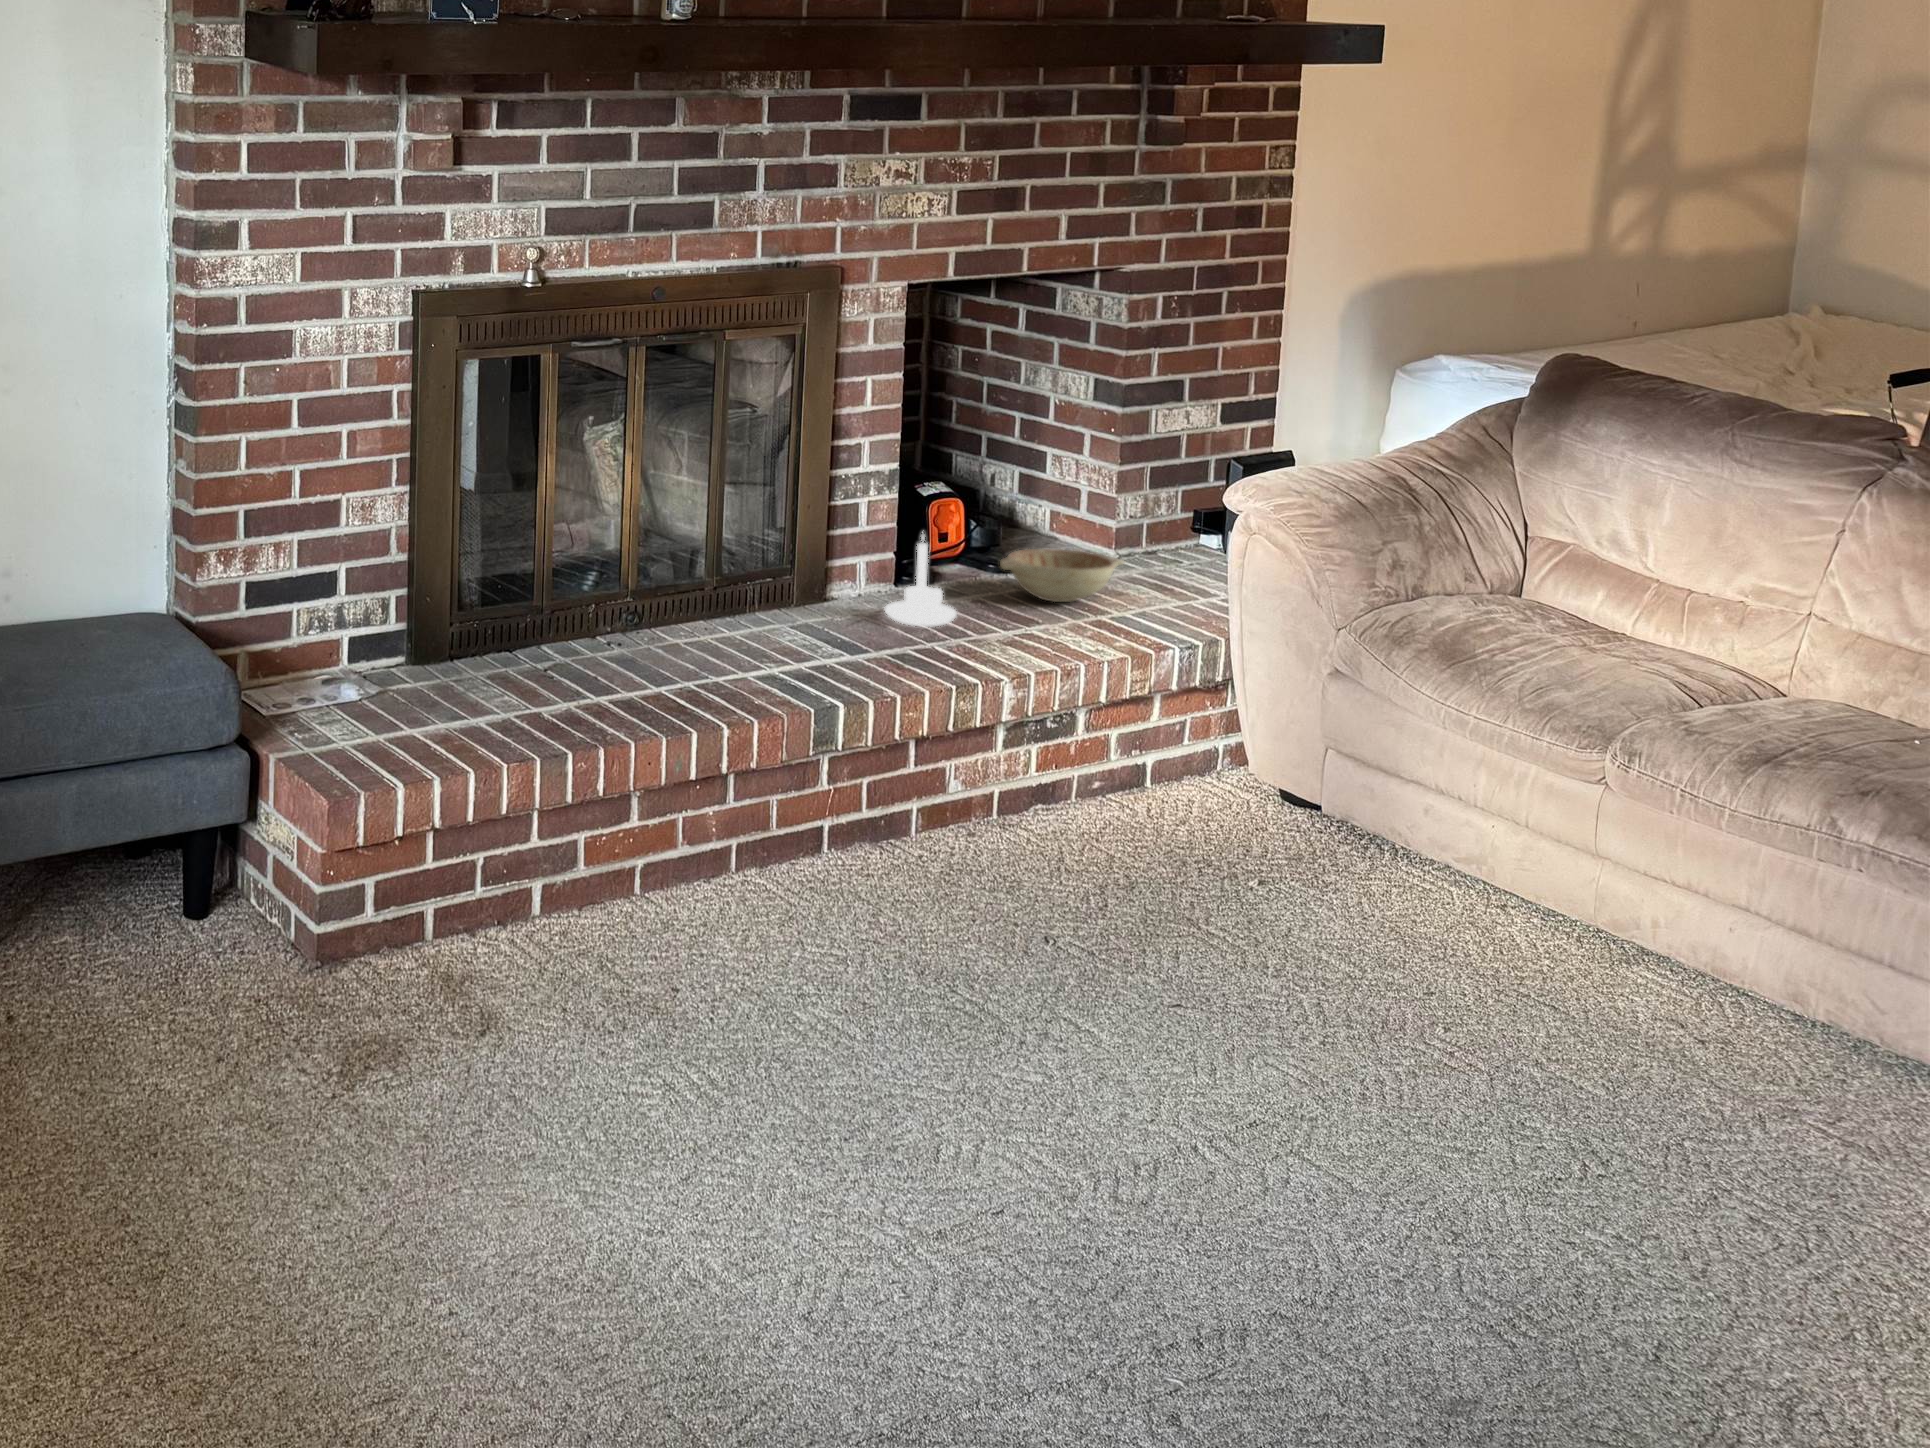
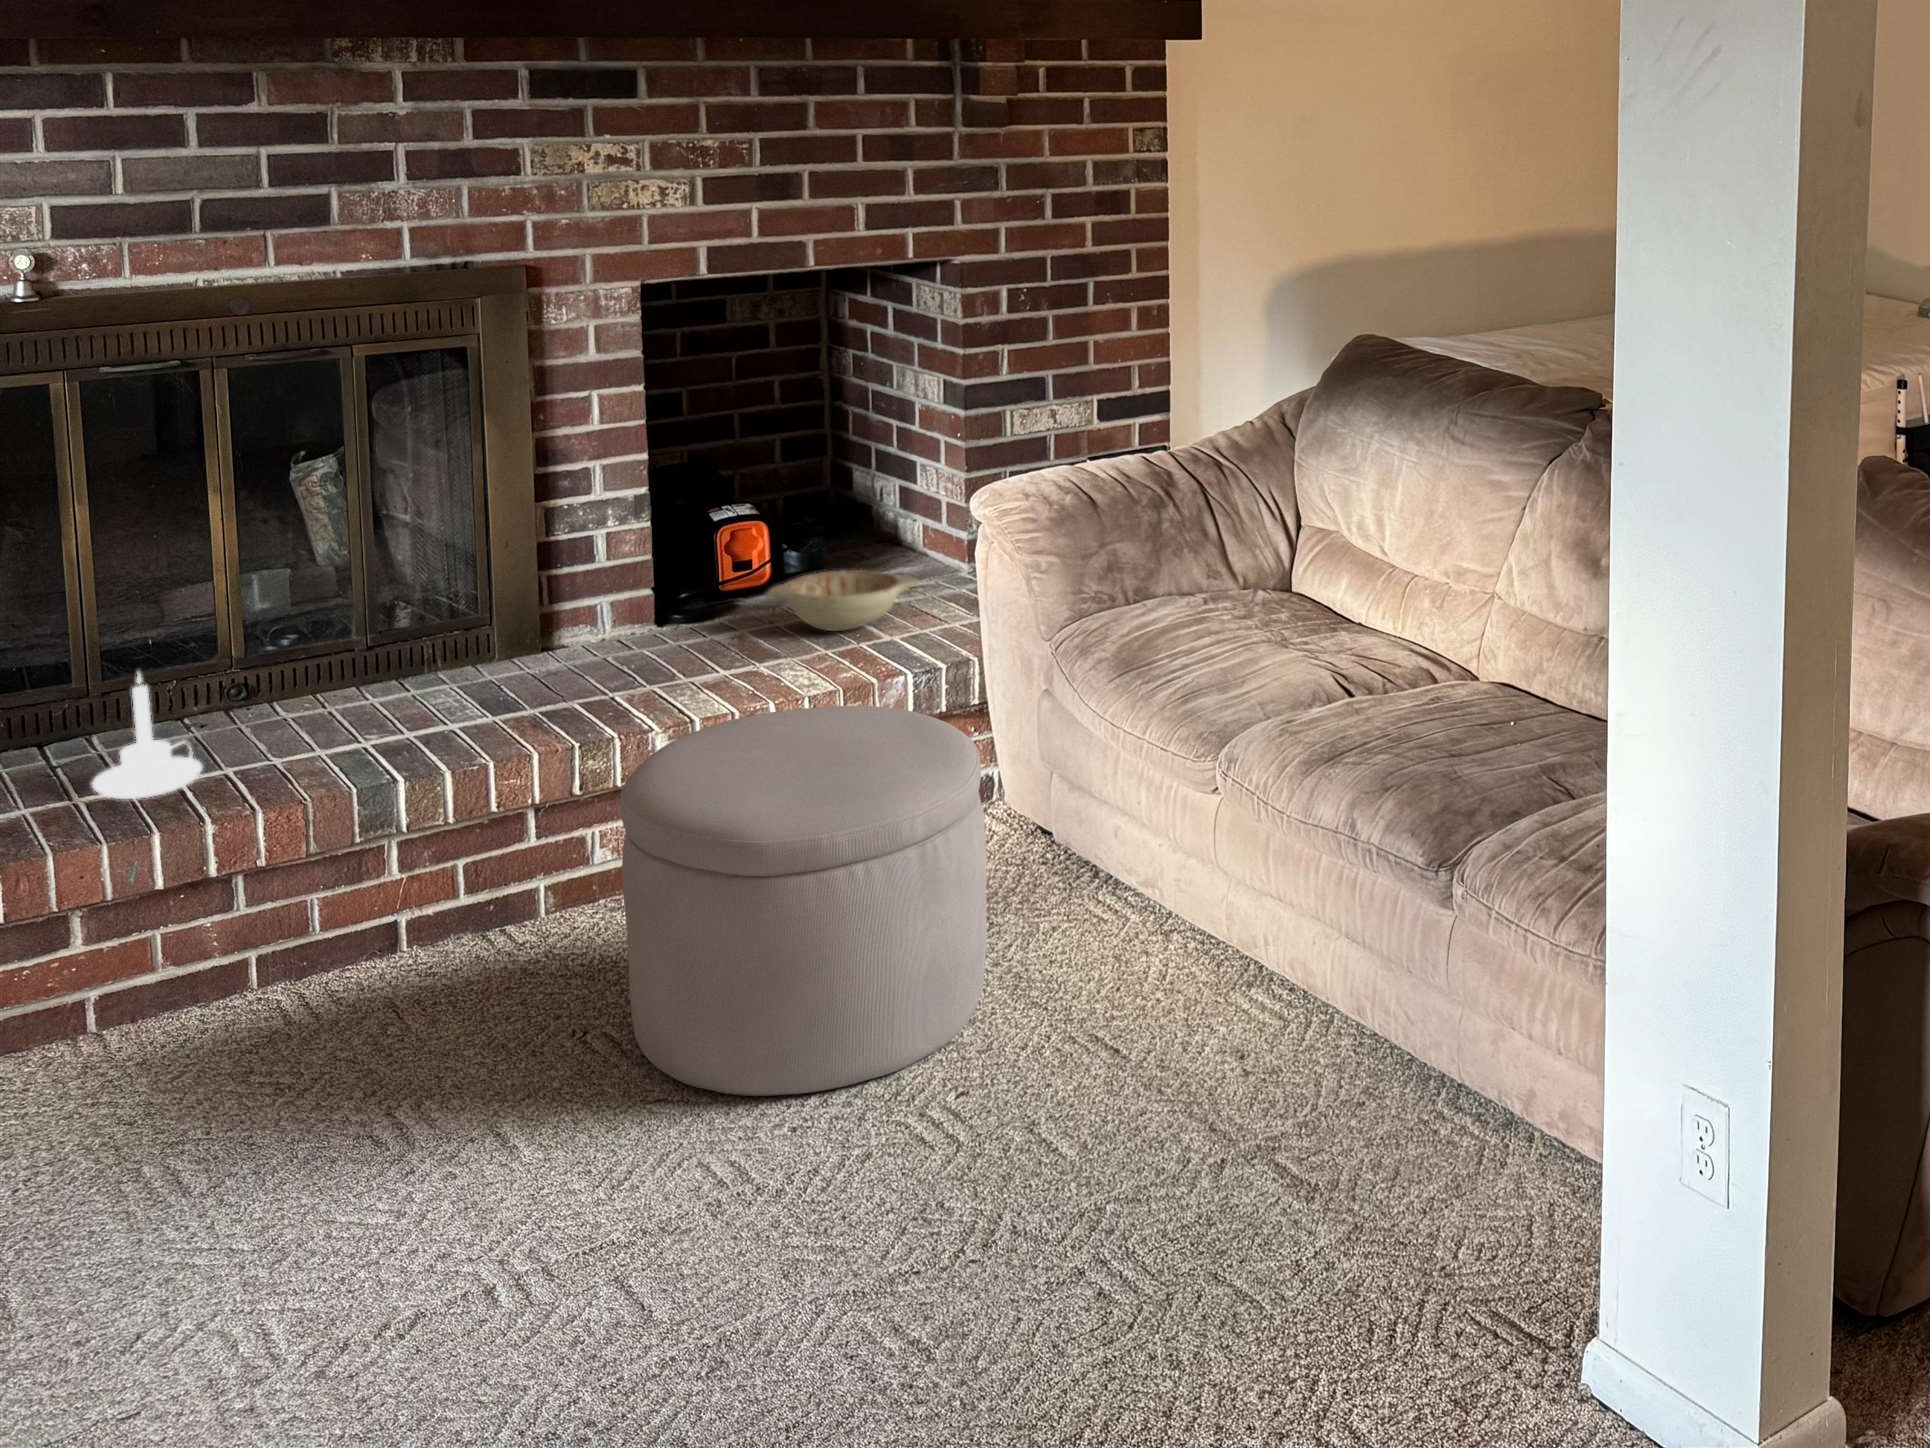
candle holder: present [885,532,957,627] -> present [92,674,202,799]
ottoman: none [1099,660,1445,1004] -> present [620,706,987,1096]

